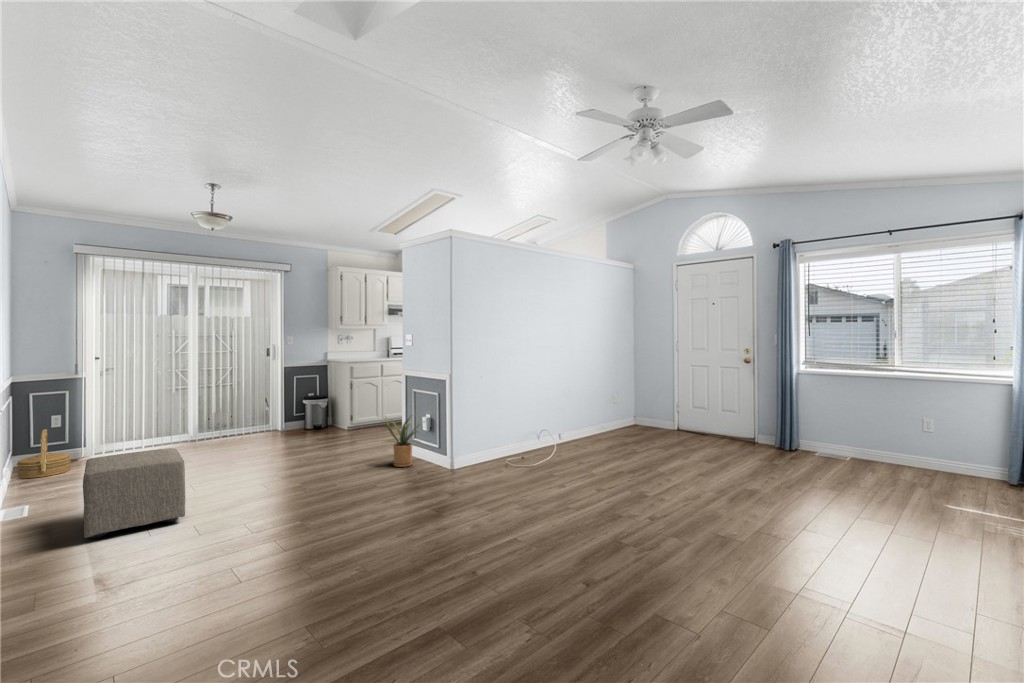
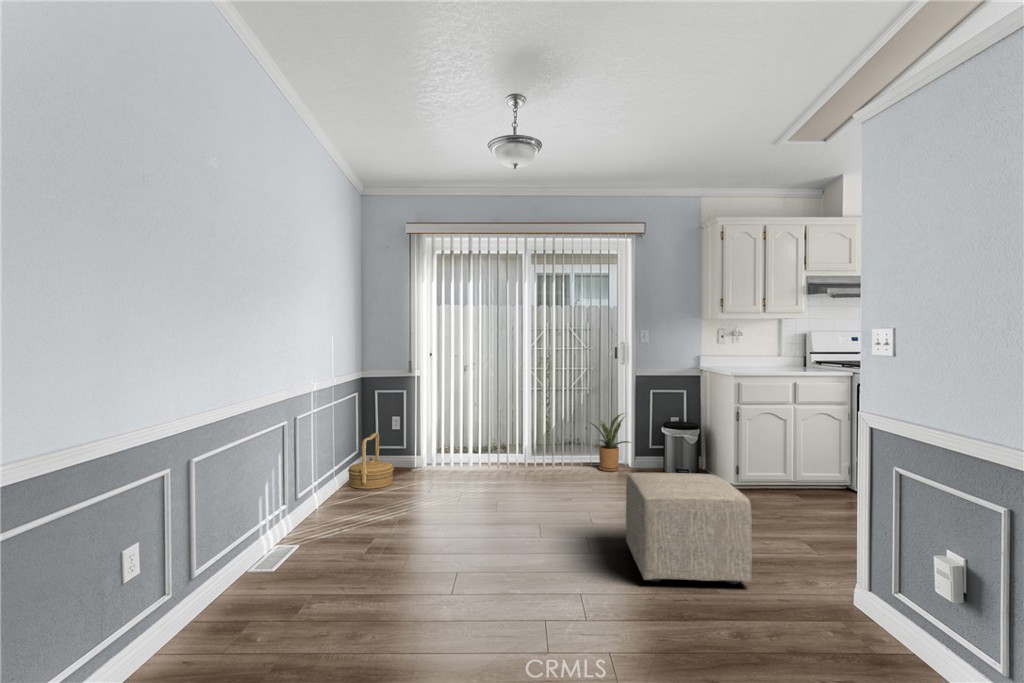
house plant: present [386,417,422,467] -> present [591,413,631,472]
ottoman: present [83,448,185,538] -> present [626,473,752,584]

